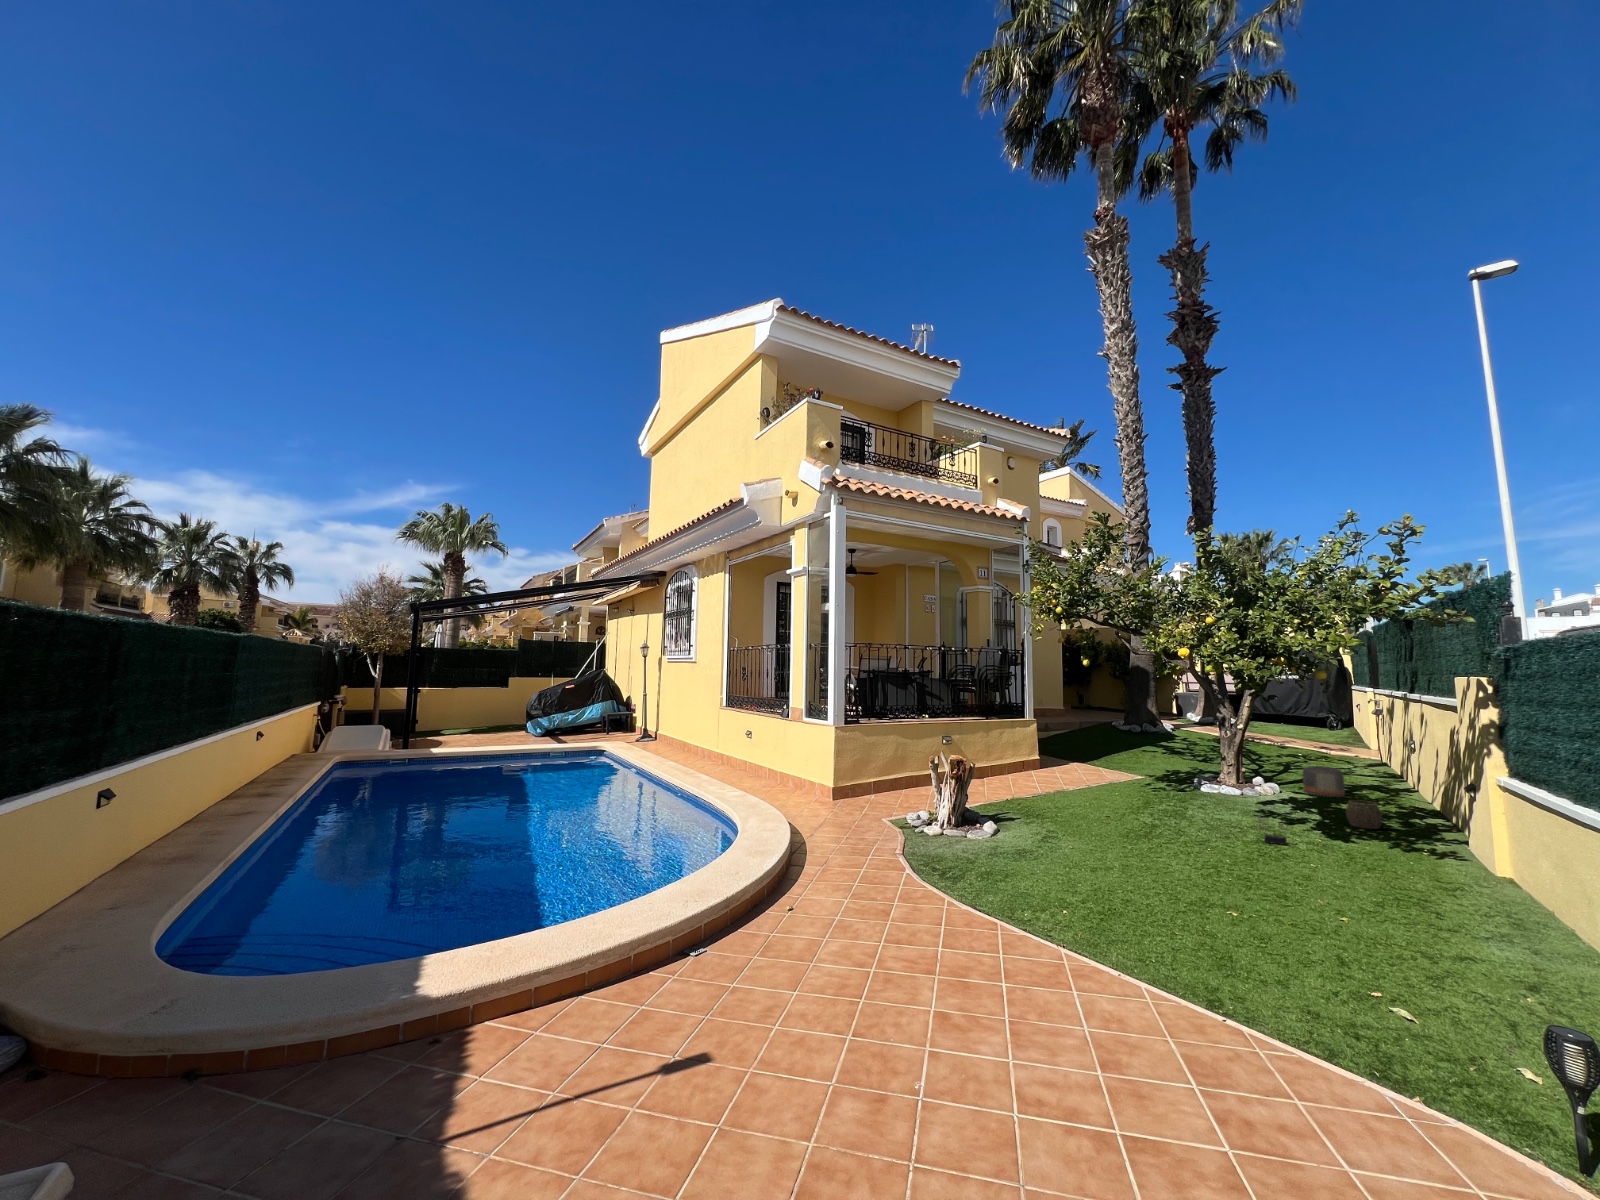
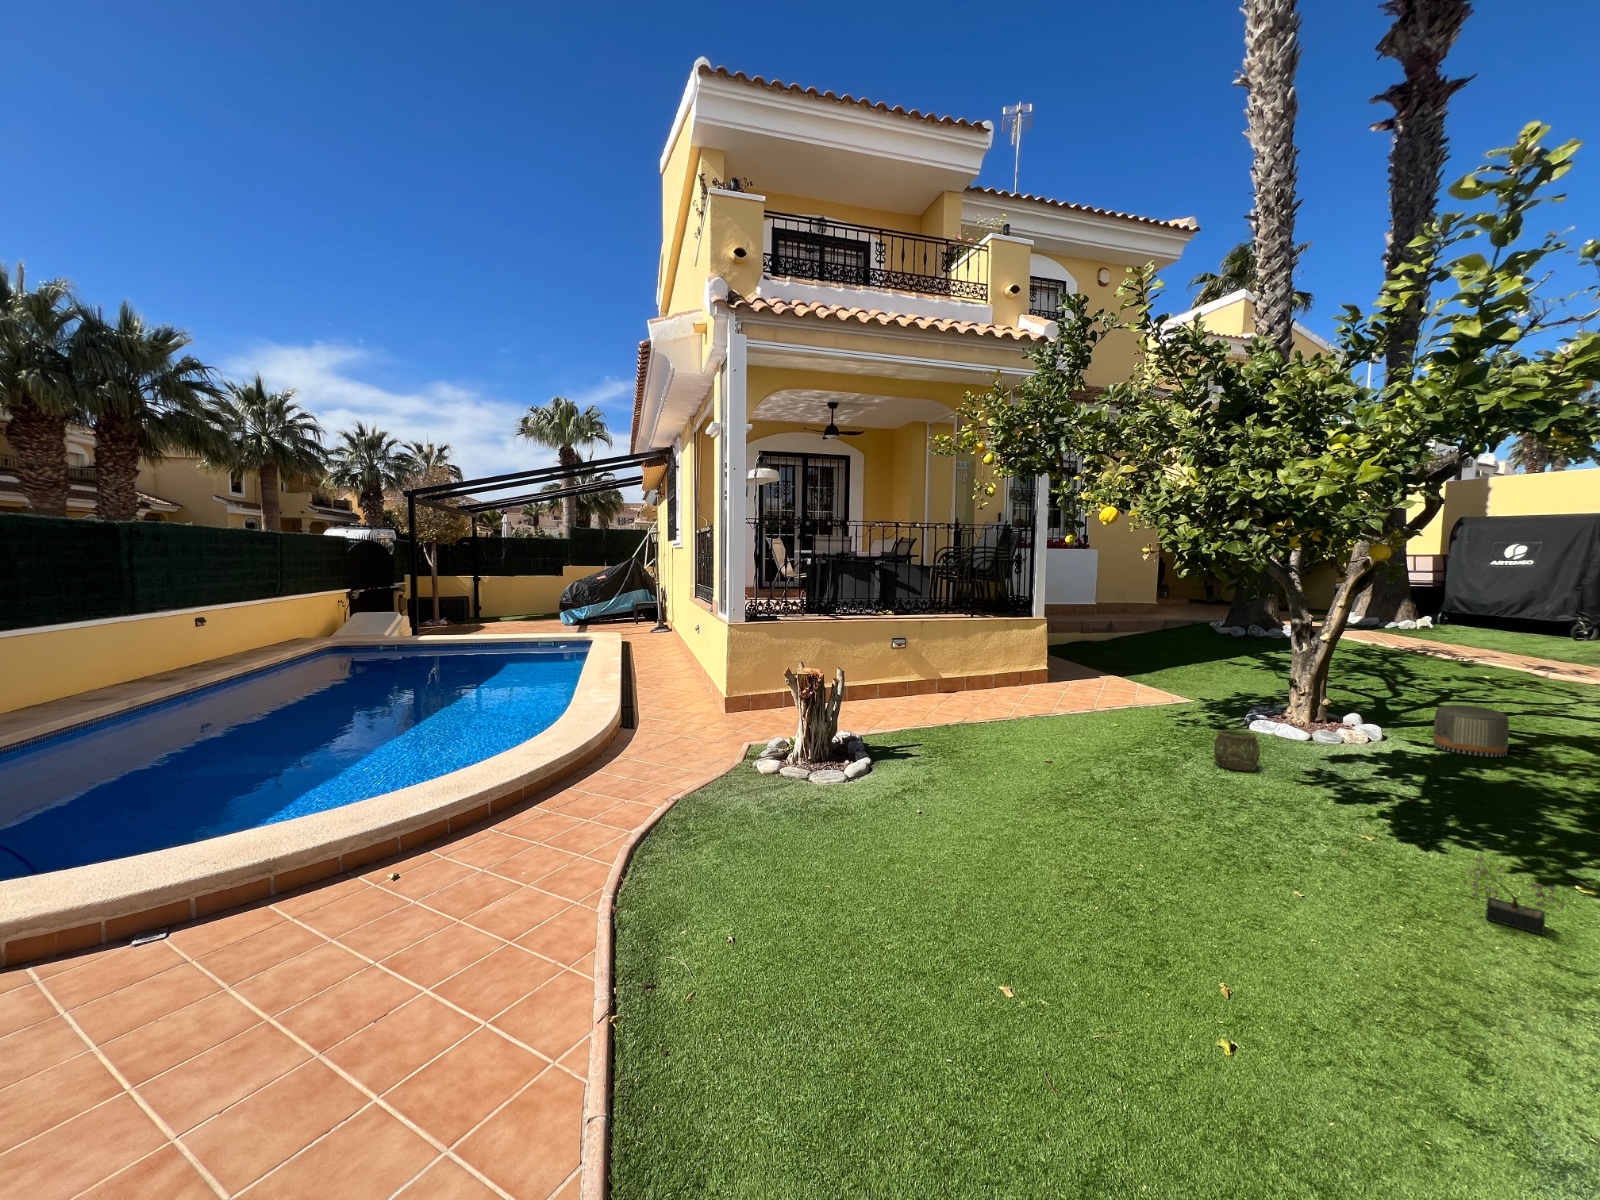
woven basket: present [1346,800,1382,829] -> present [1214,730,1260,771]
decorative plant: present [1257,816,1291,845] -> present [1464,856,1564,935]

